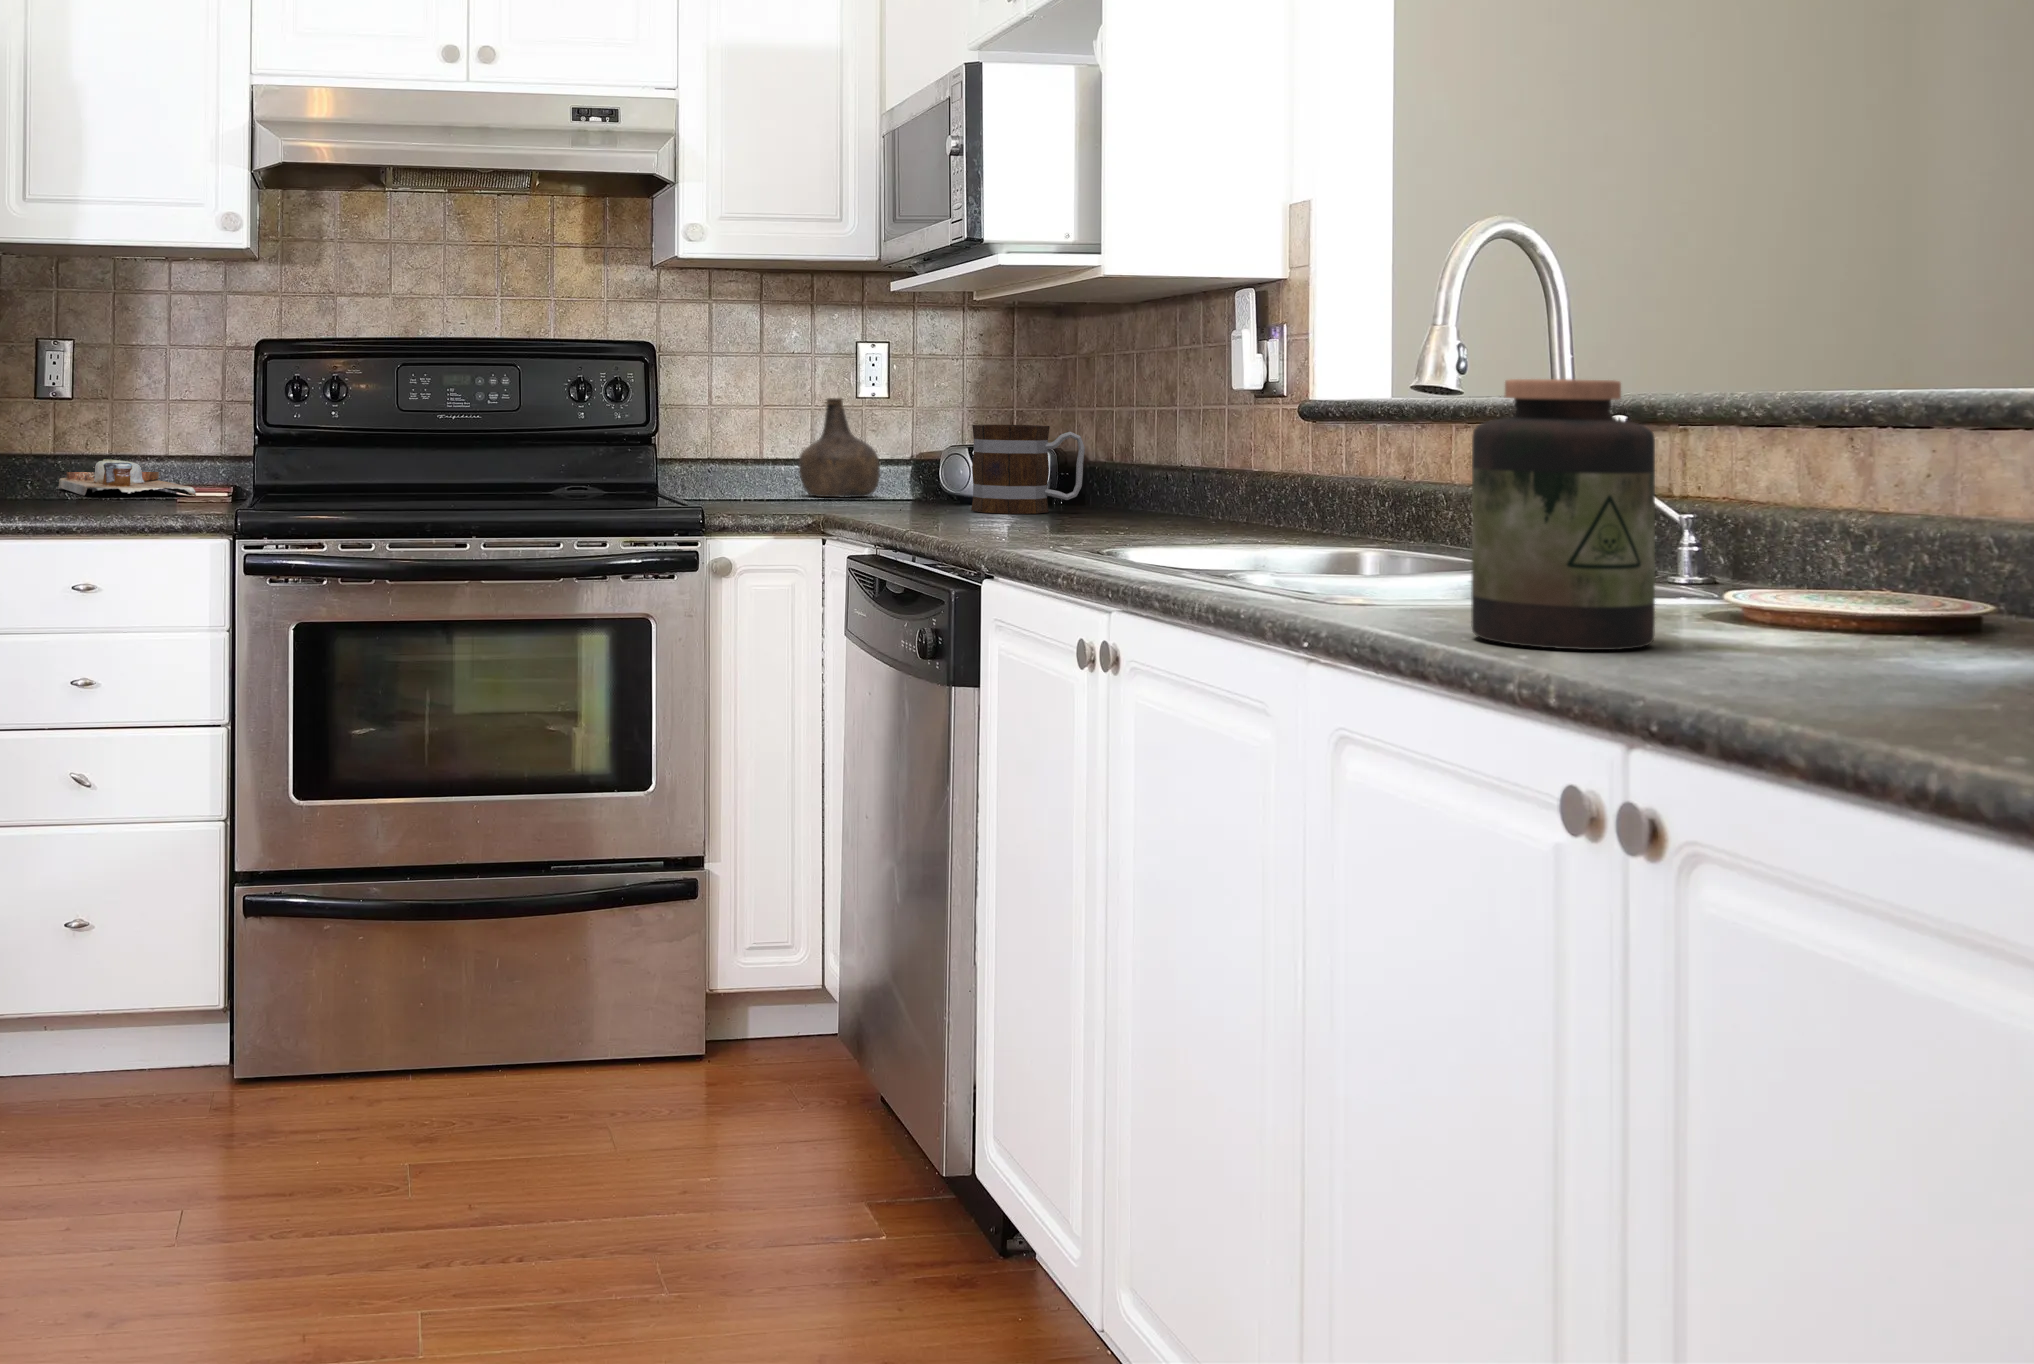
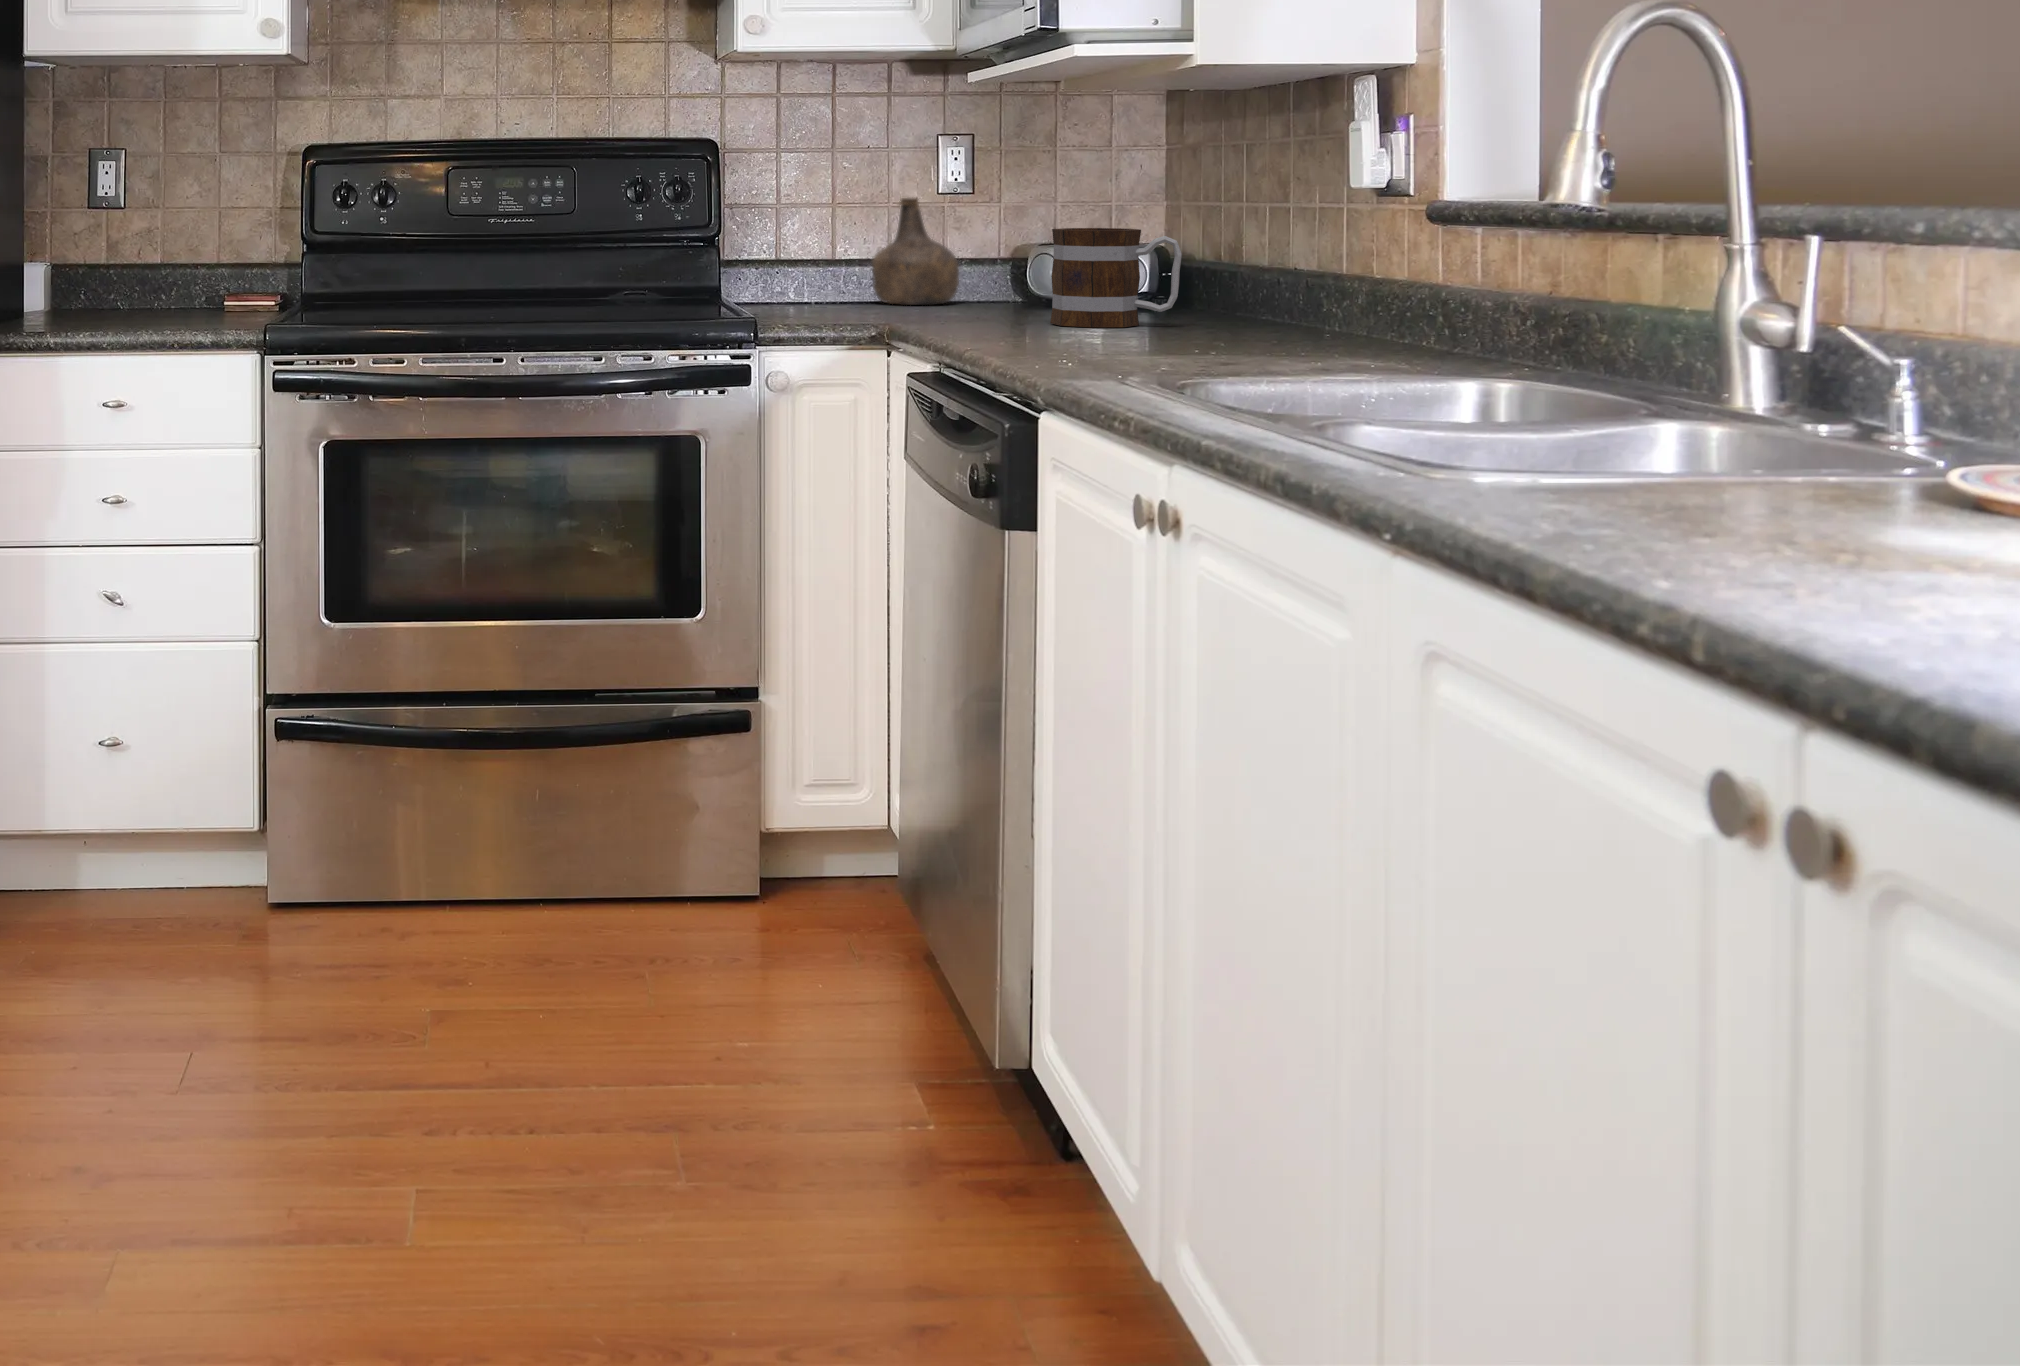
jar: present [1471,379,1655,650] -> none [1601,204,1879,569]
cutting board: present [59,459,196,496] -> none [125,270,247,307]

